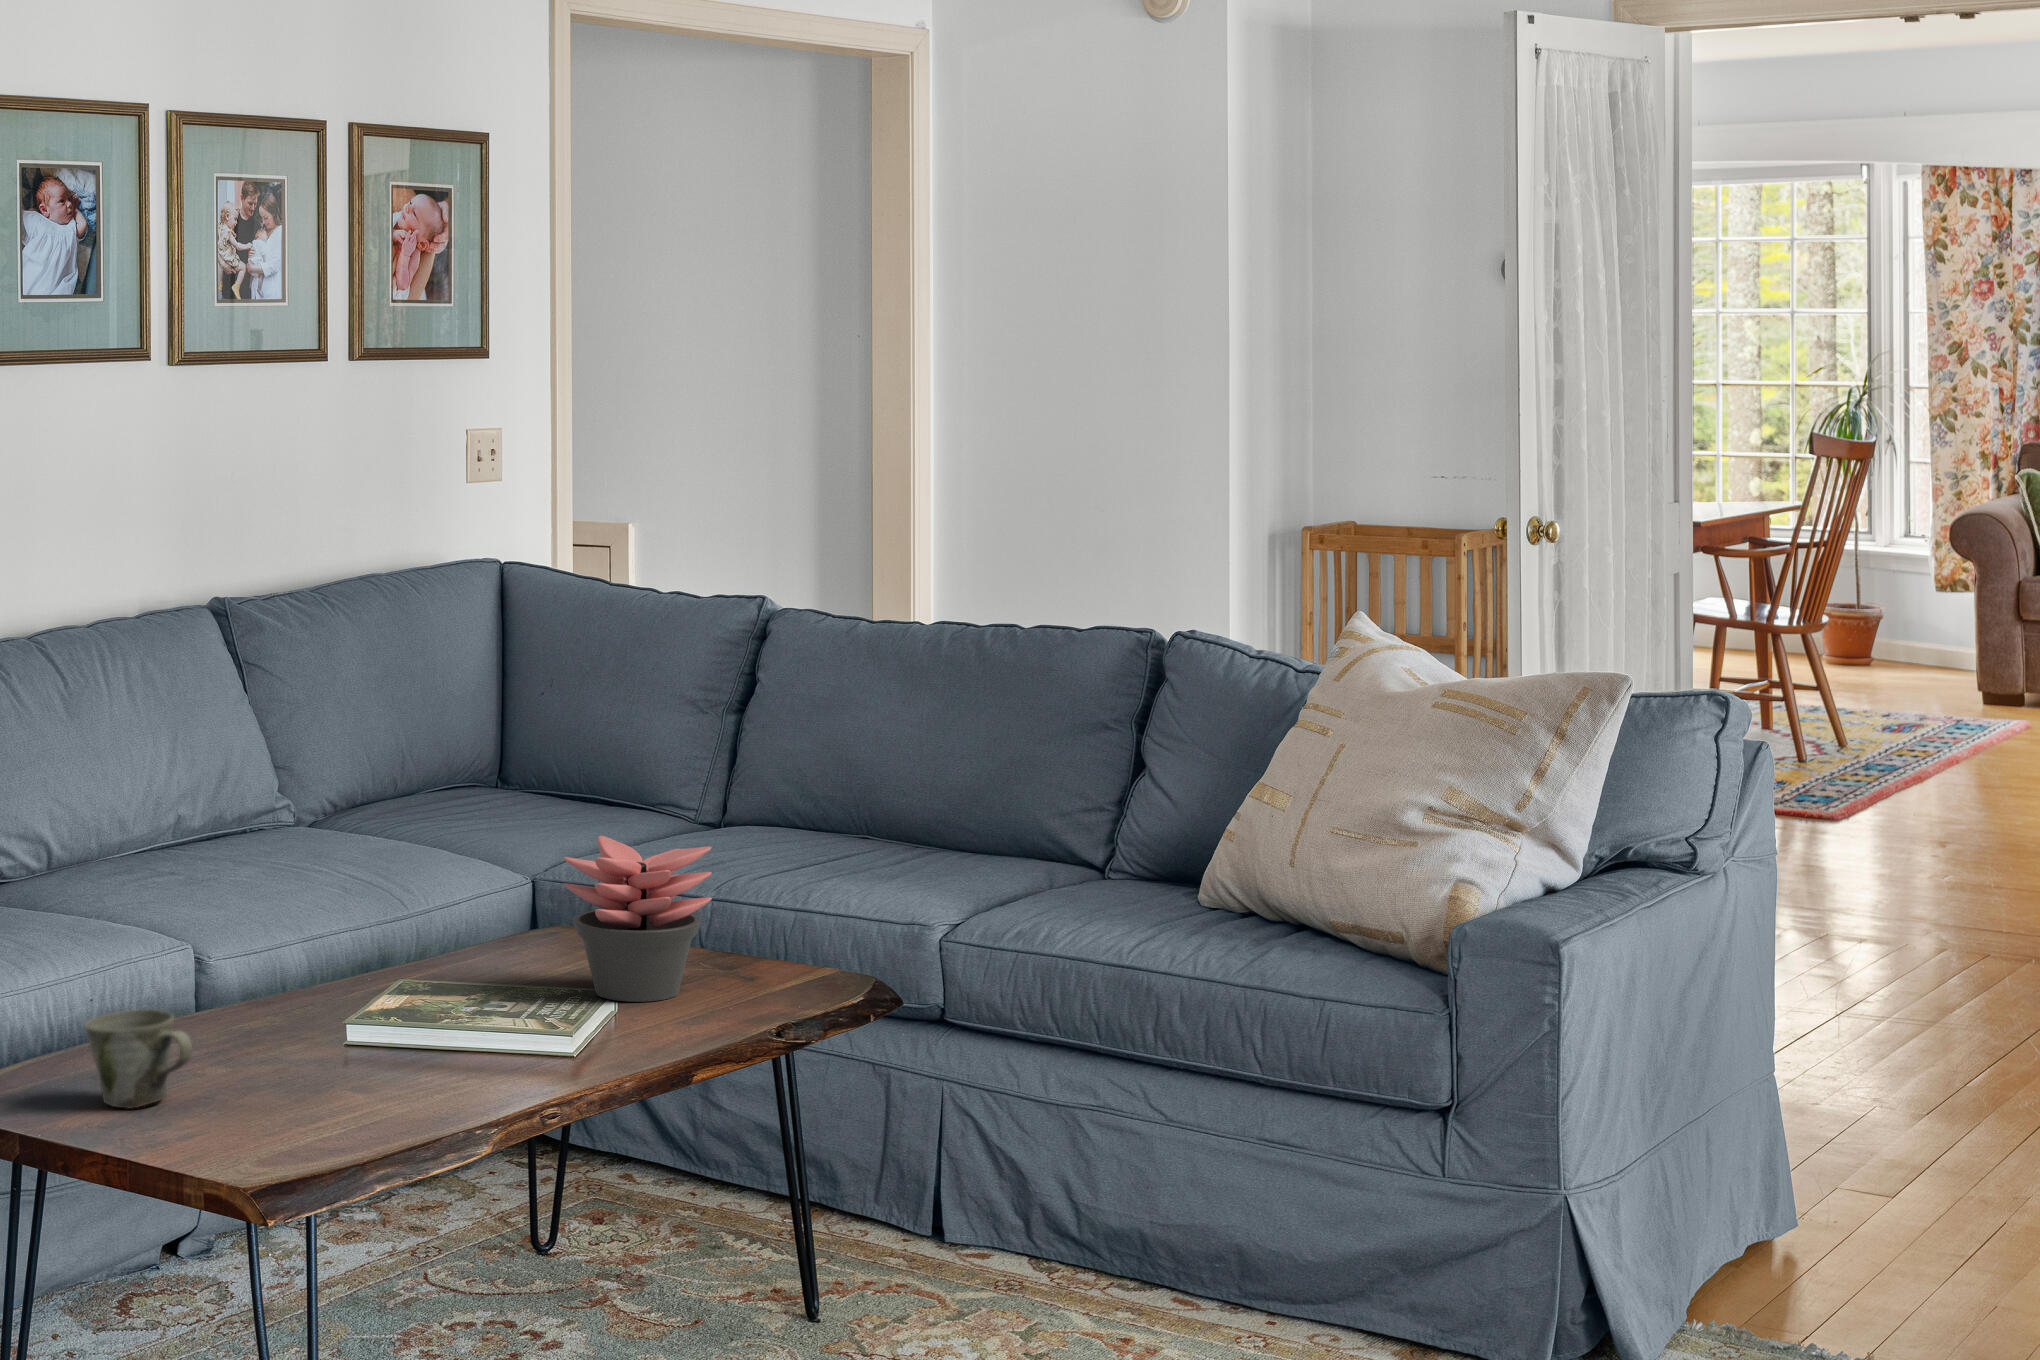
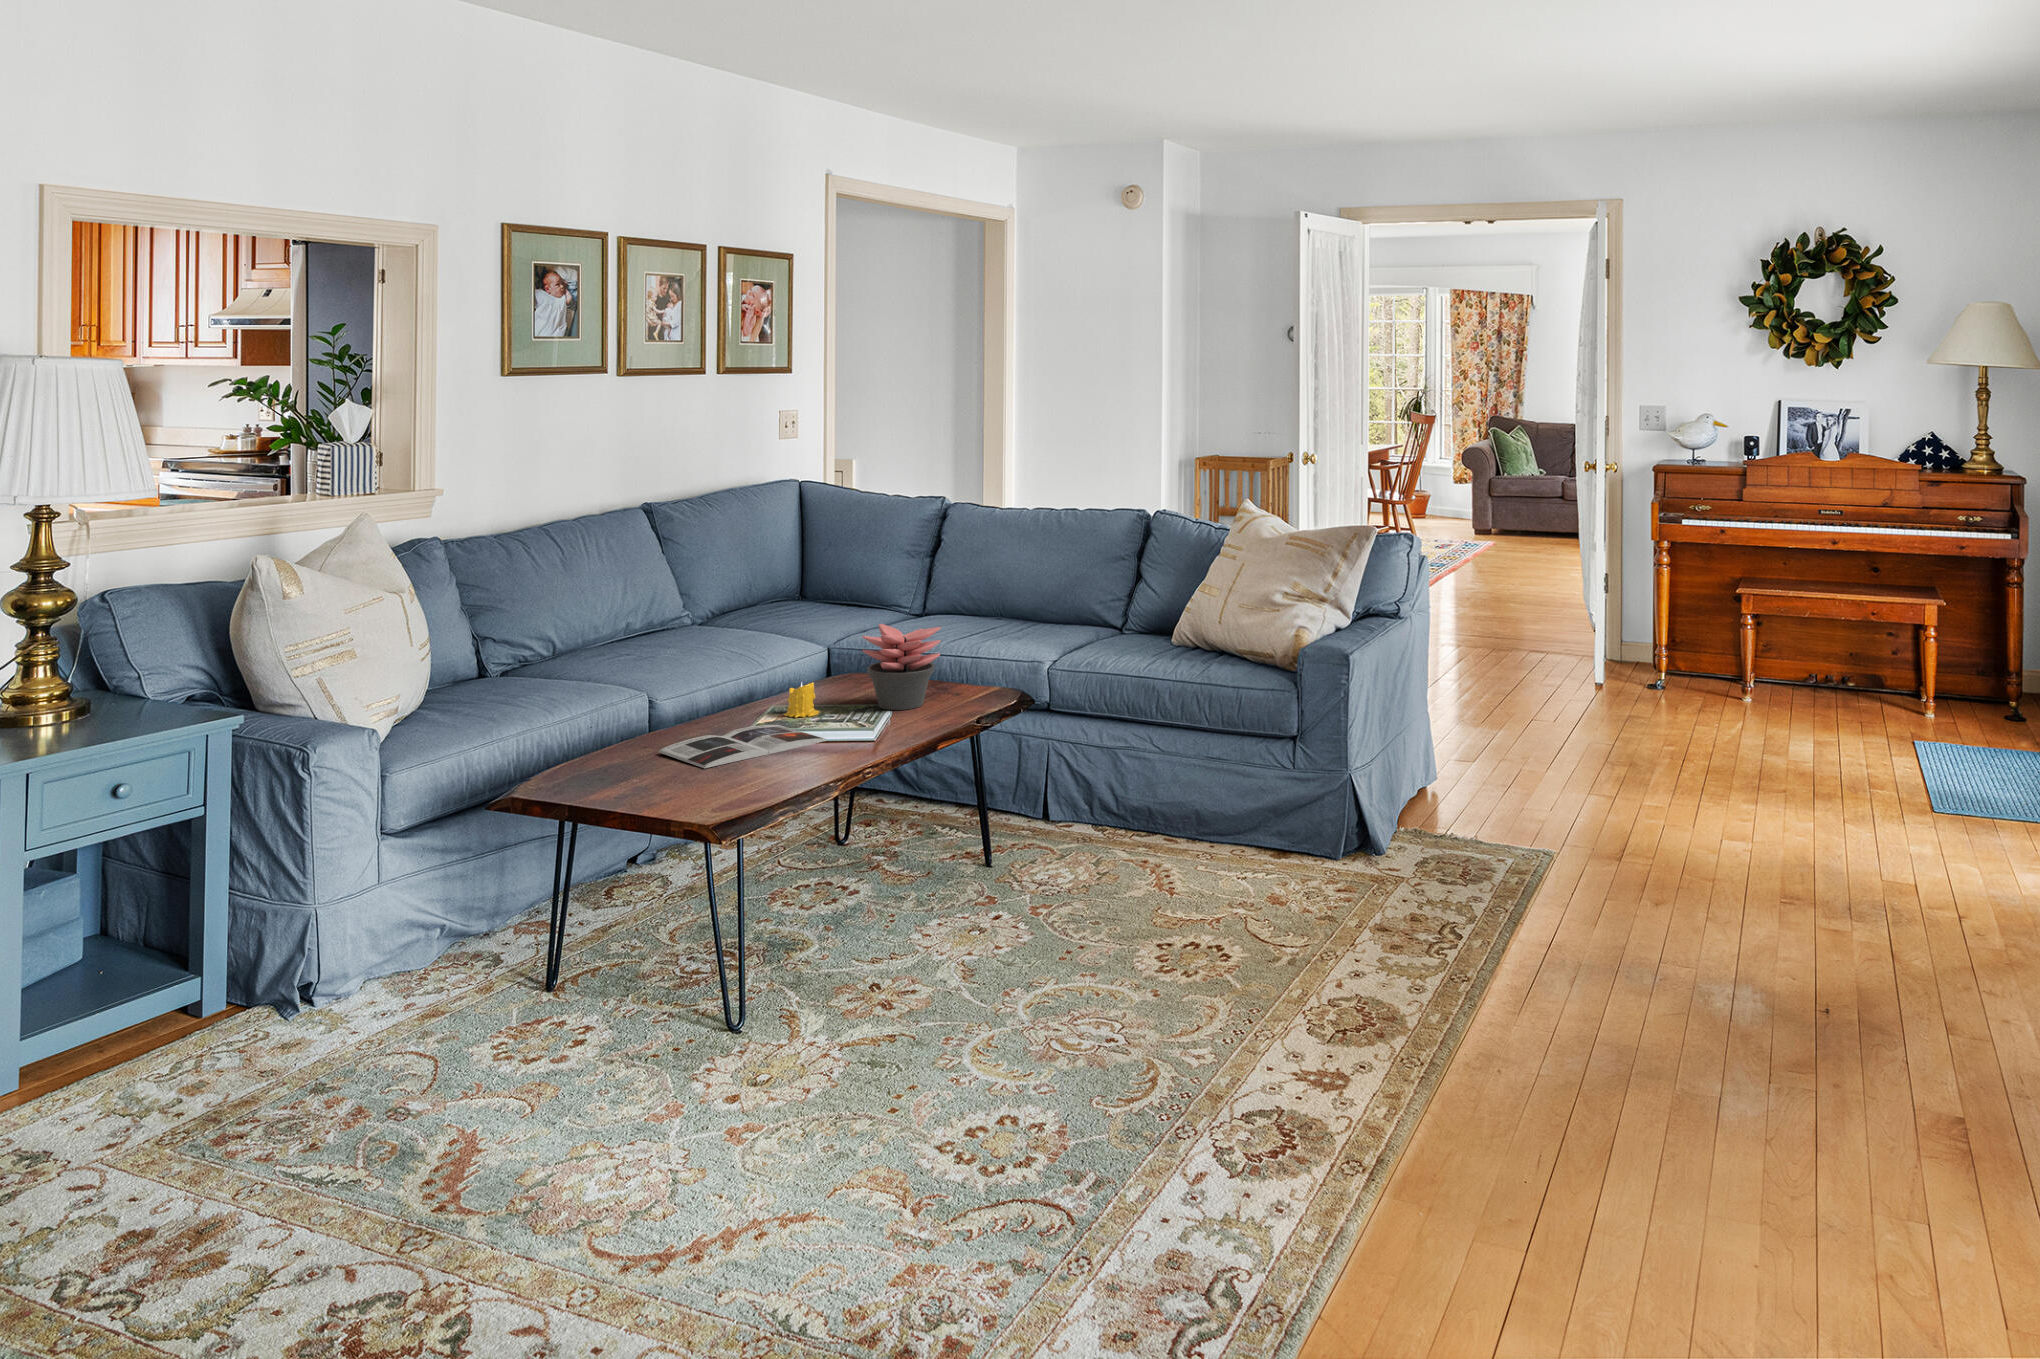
candle: none [421,937,486,1005] -> present [784,682,819,718]
mug: present [85,1009,192,1109] -> none [606,732,670,788]
magazine: none [187,1014,489,1084] -> present [659,725,827,768]

